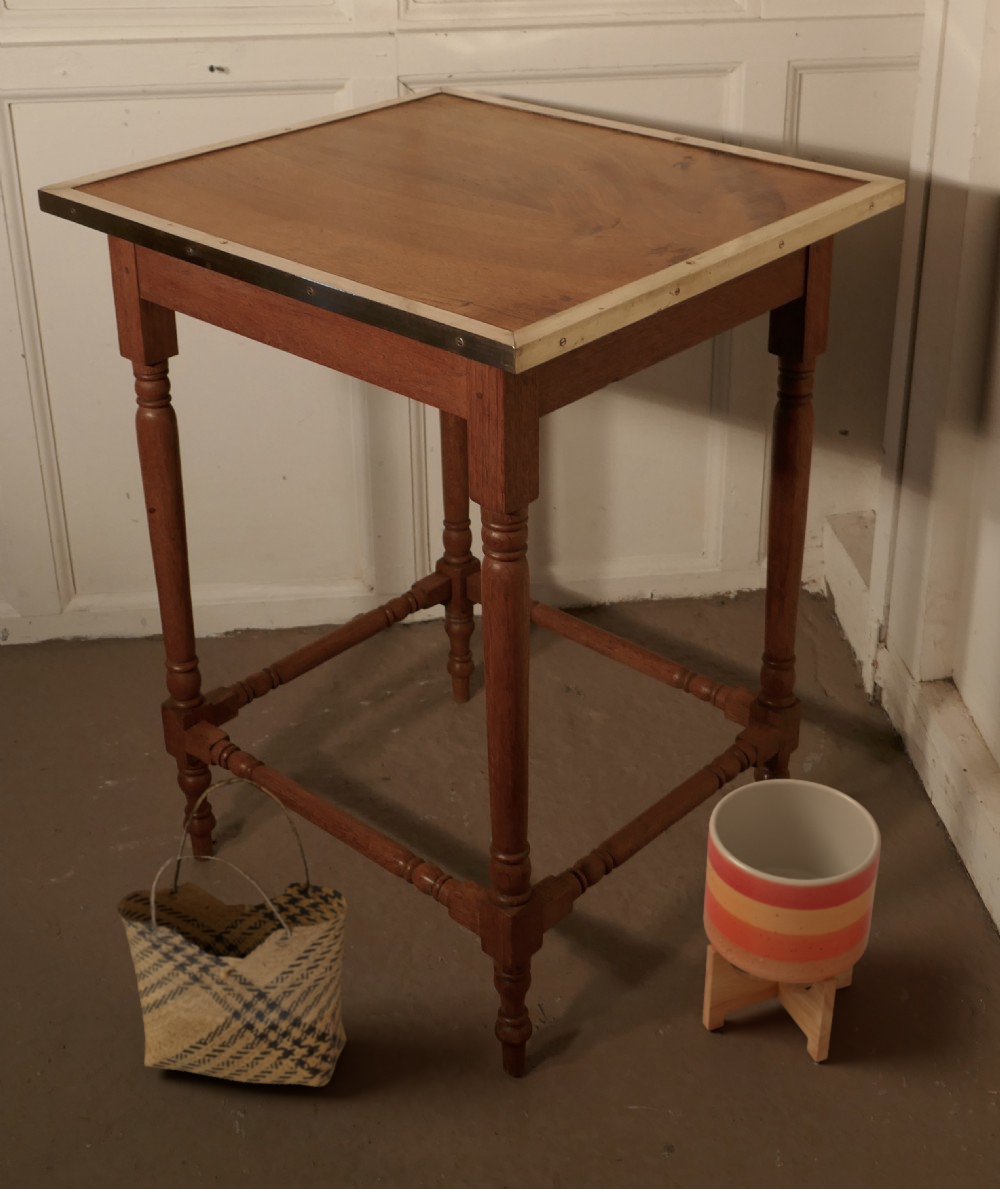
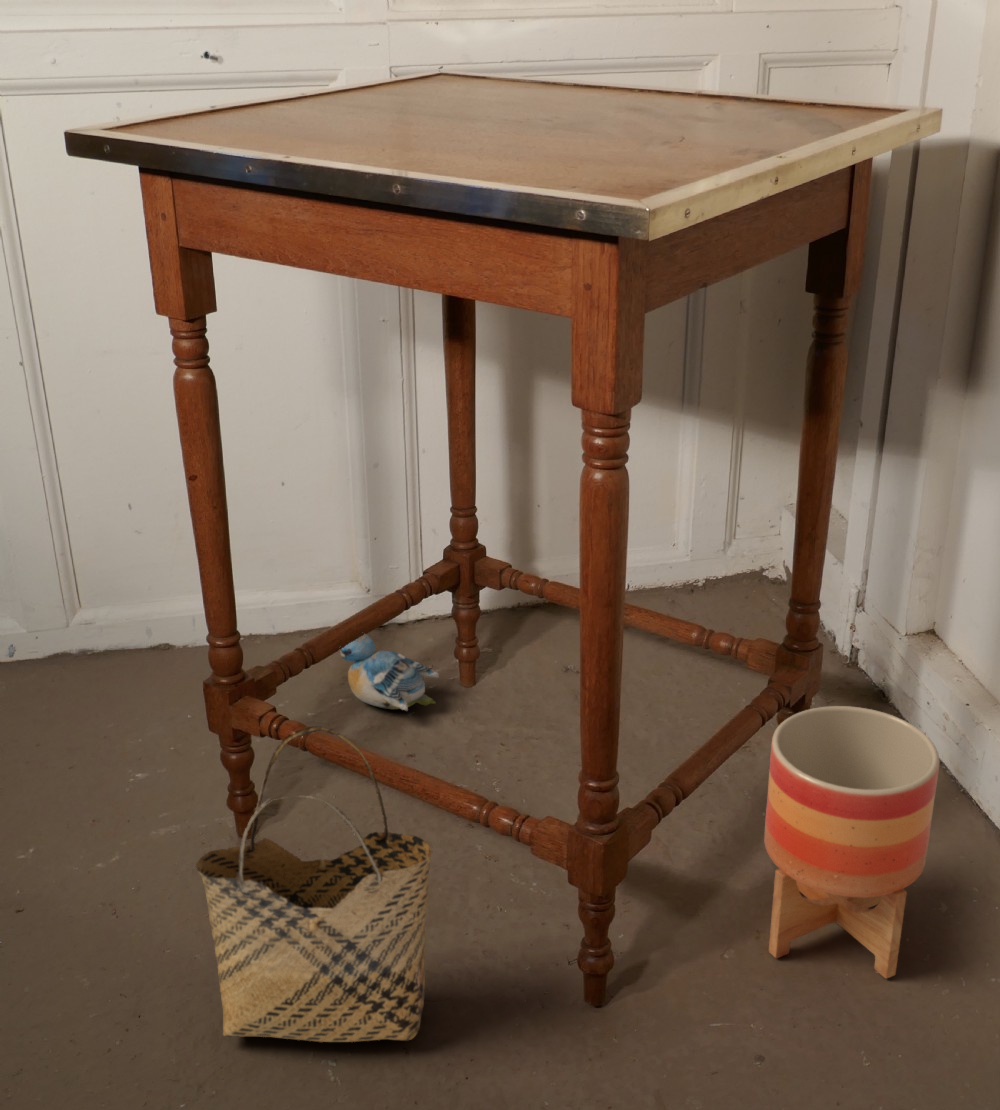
plush toy: none [326,641,428,730] -> present [340,634,439,711]

